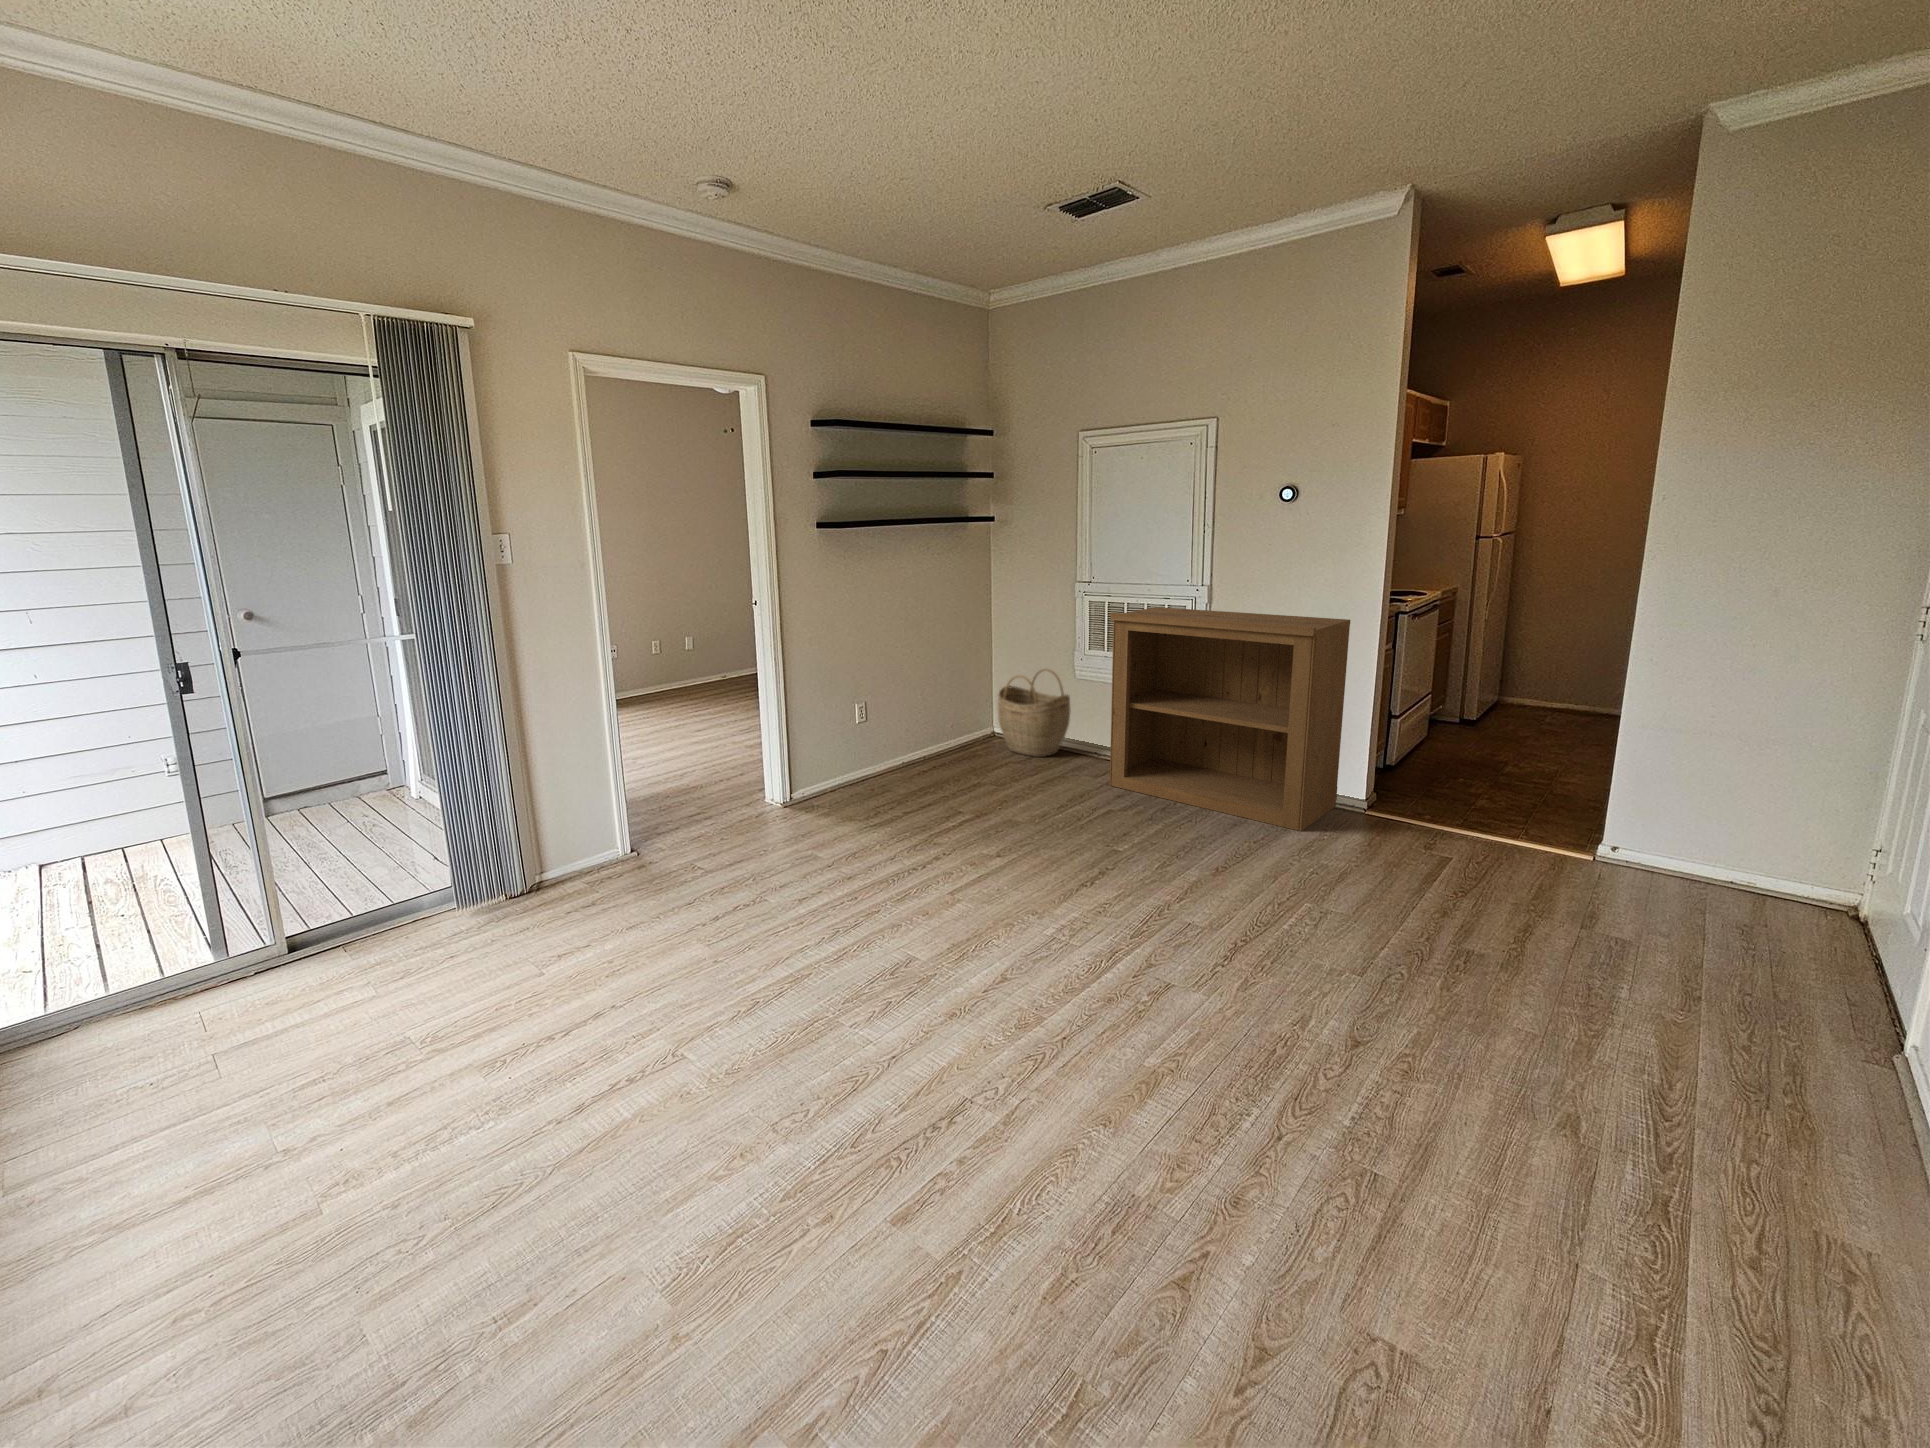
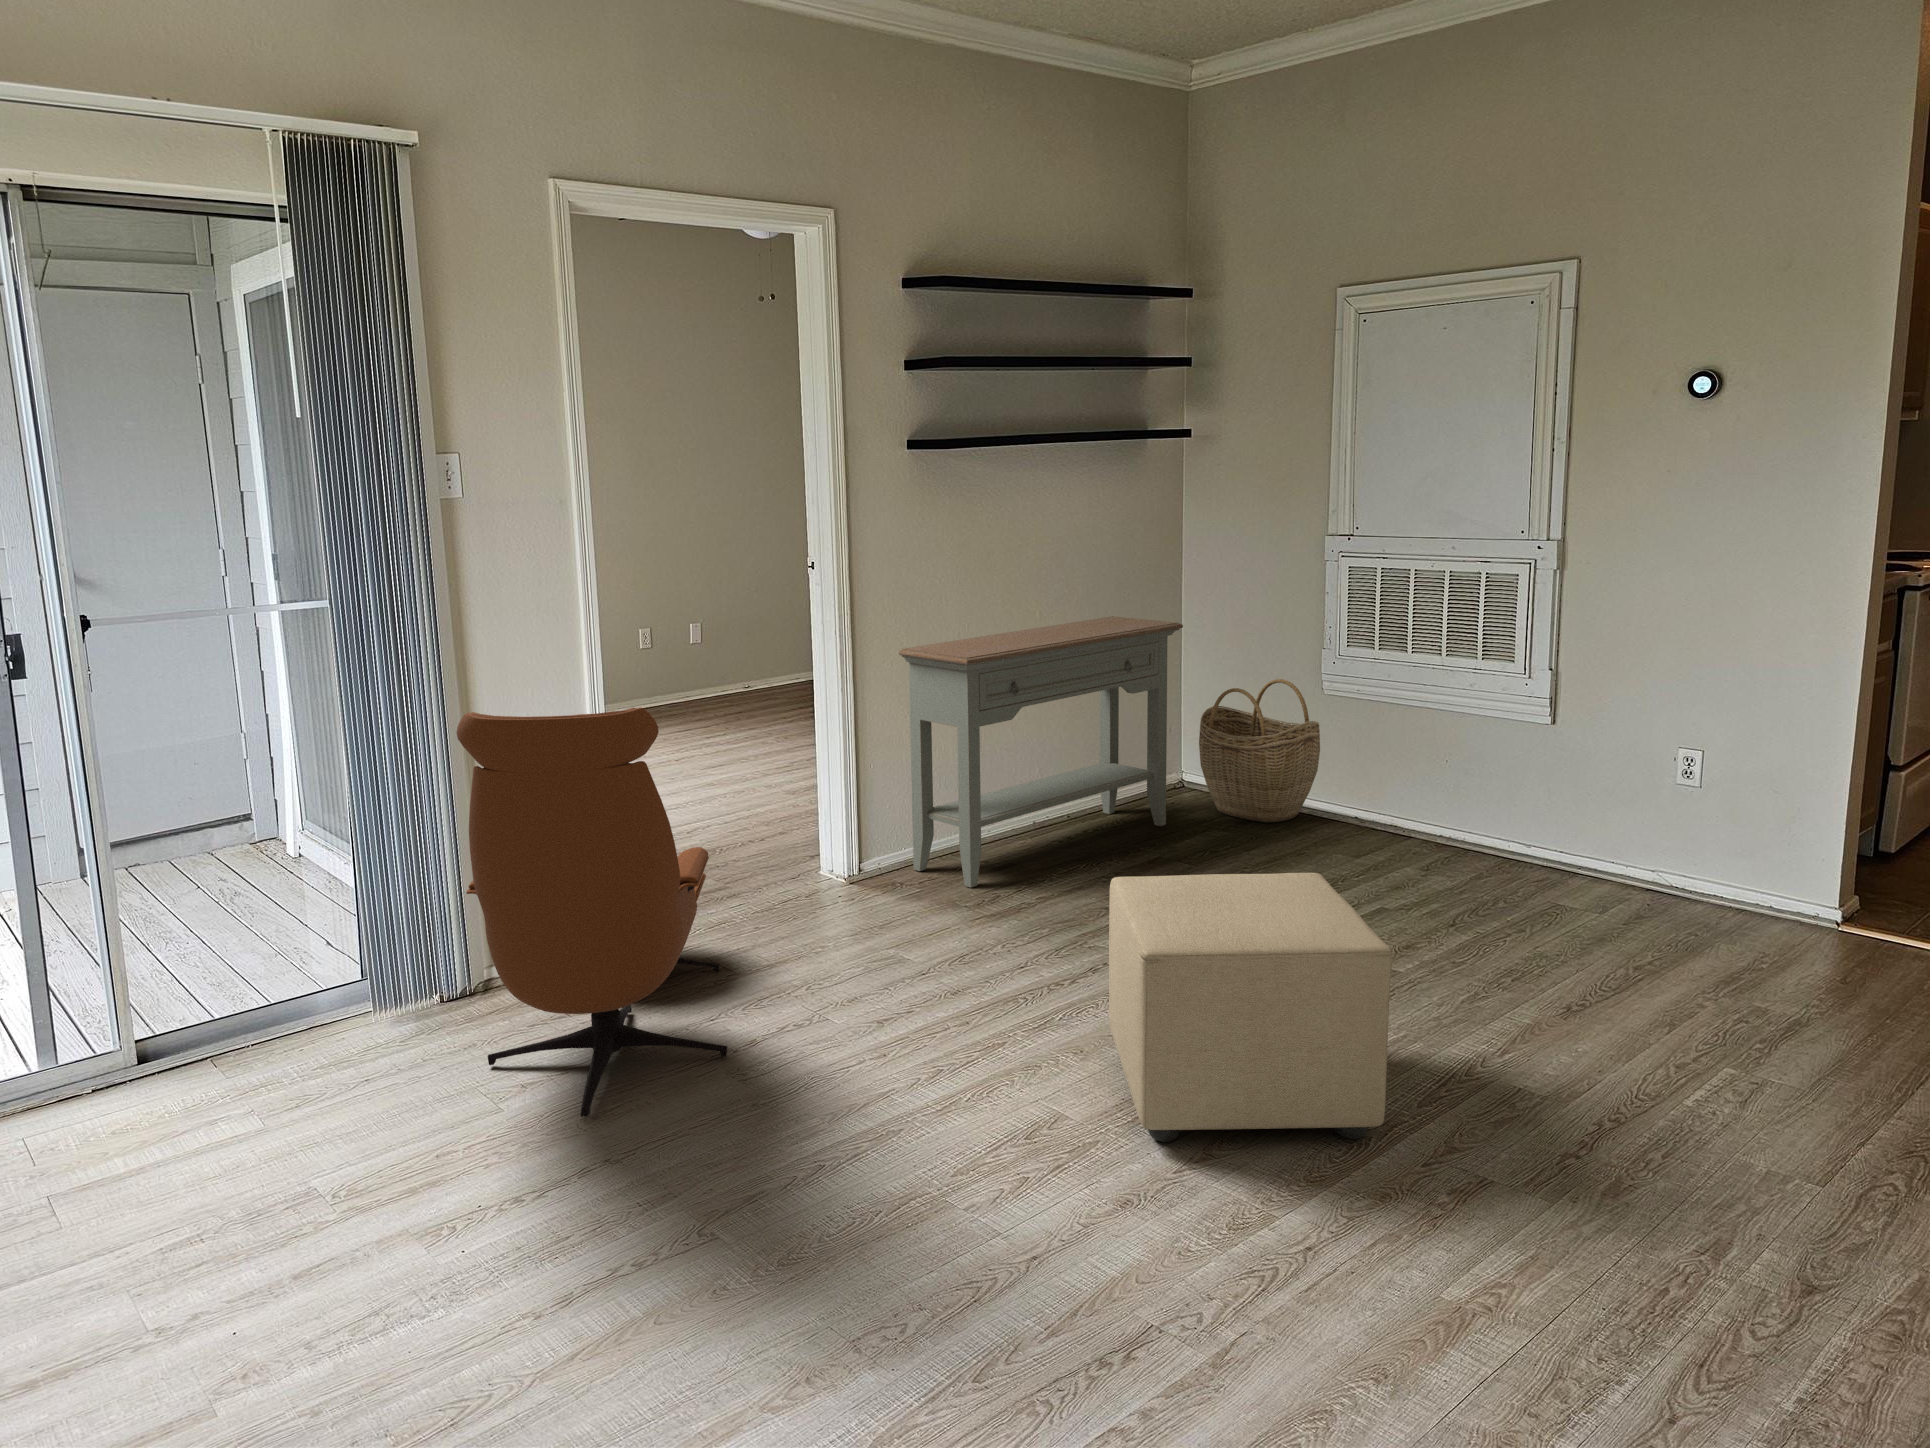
bookshelf: present [1110,607,1350,831] -> none [1385,579,1804,951]
console table: none [808,632,987,806] -> present [899,616,1183,887]
lounge chair: none [504,707,697,974] -> present [456,708,728,1117]
ottoman: none [940,796,1112,971] -> present [1109,873,1392,1142]

